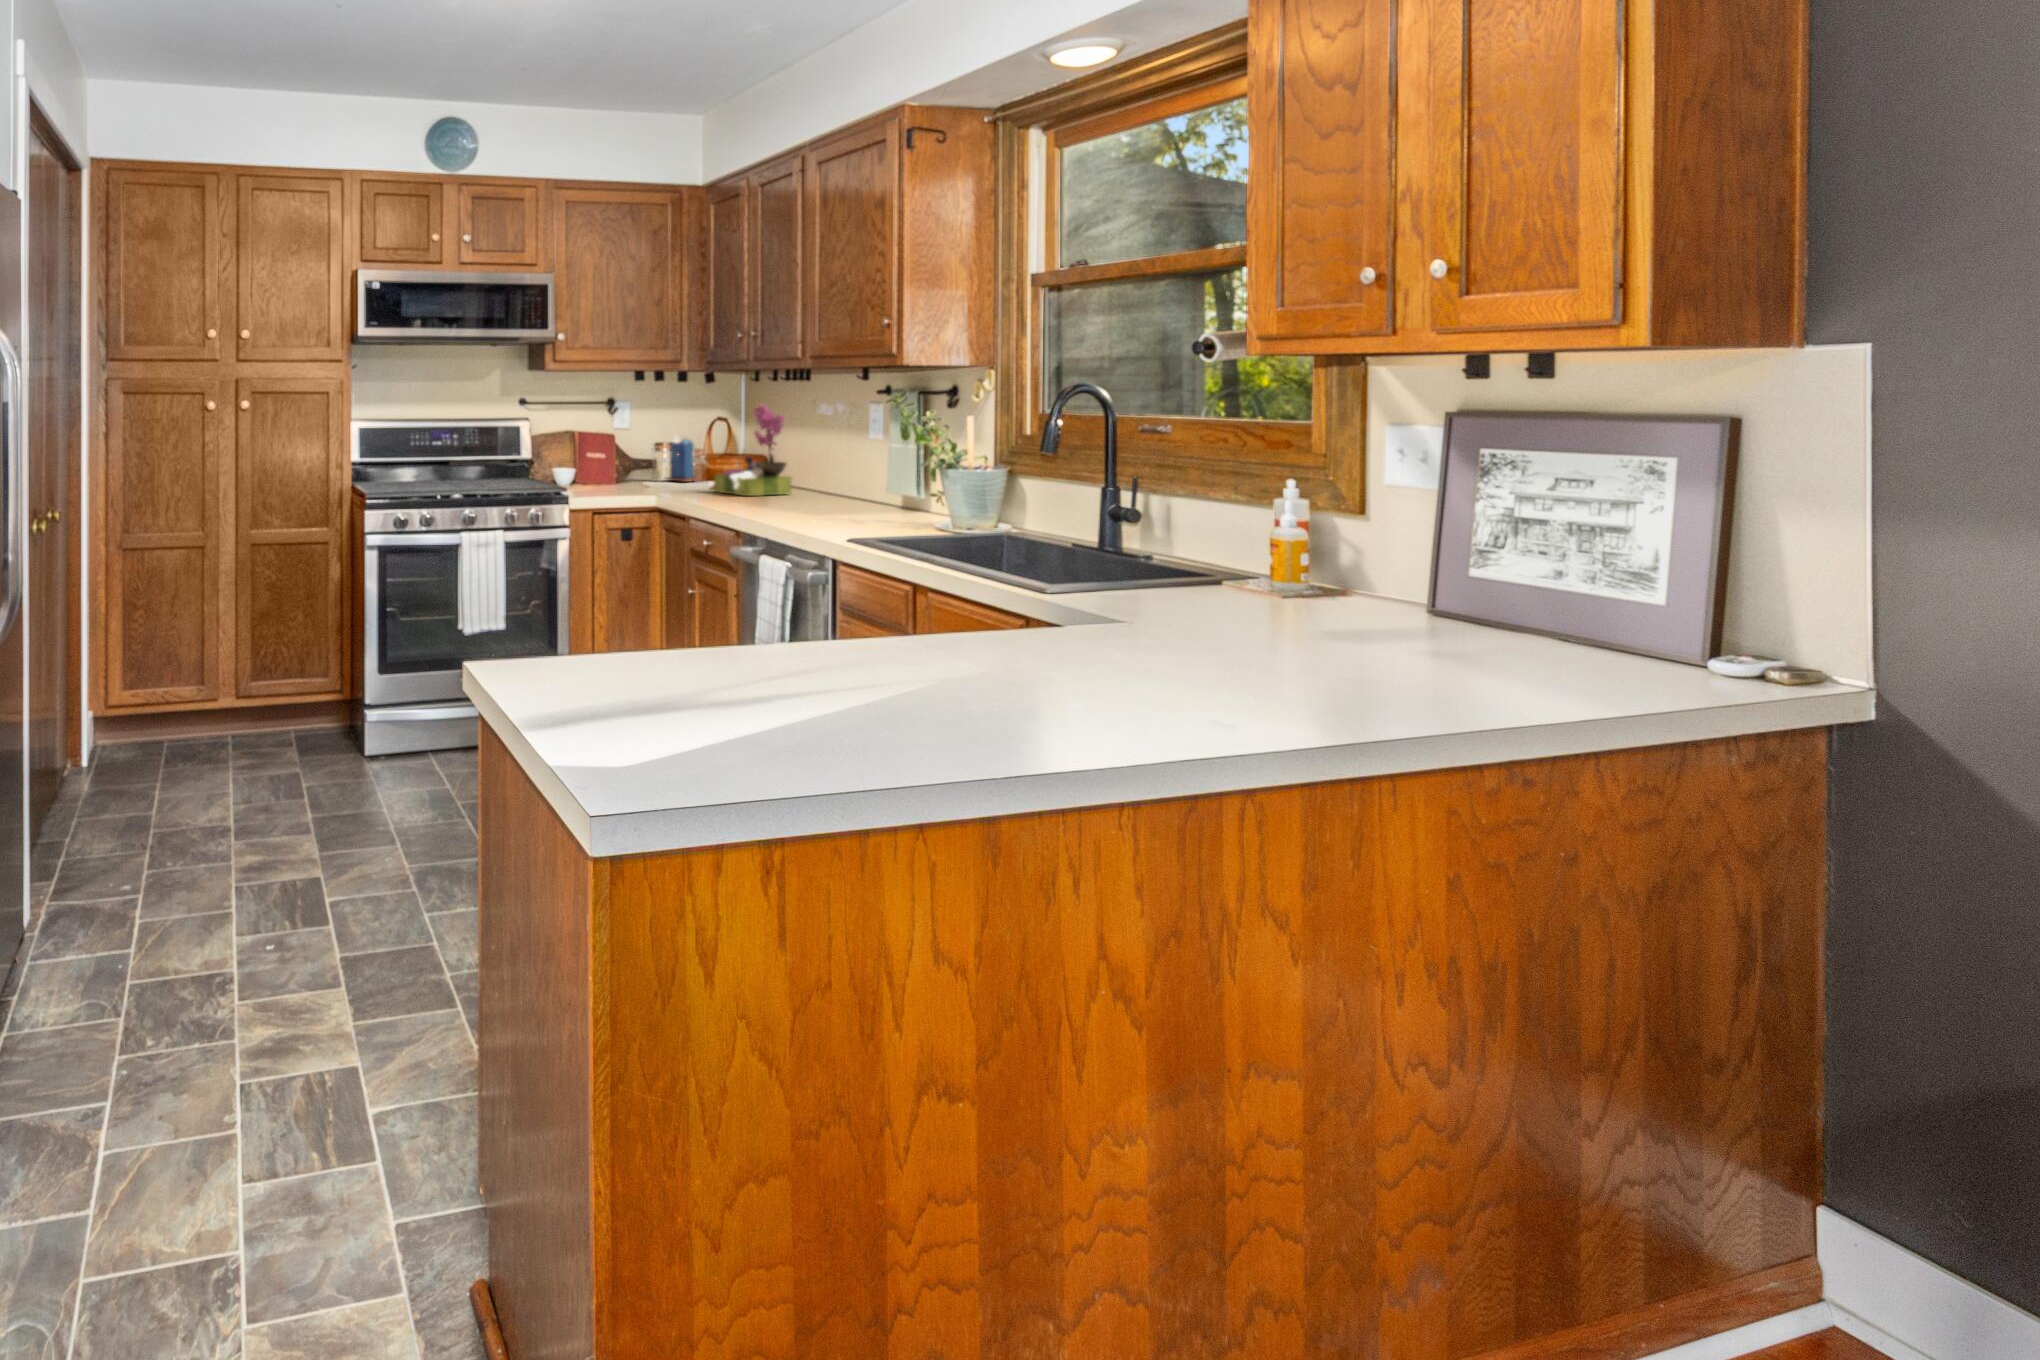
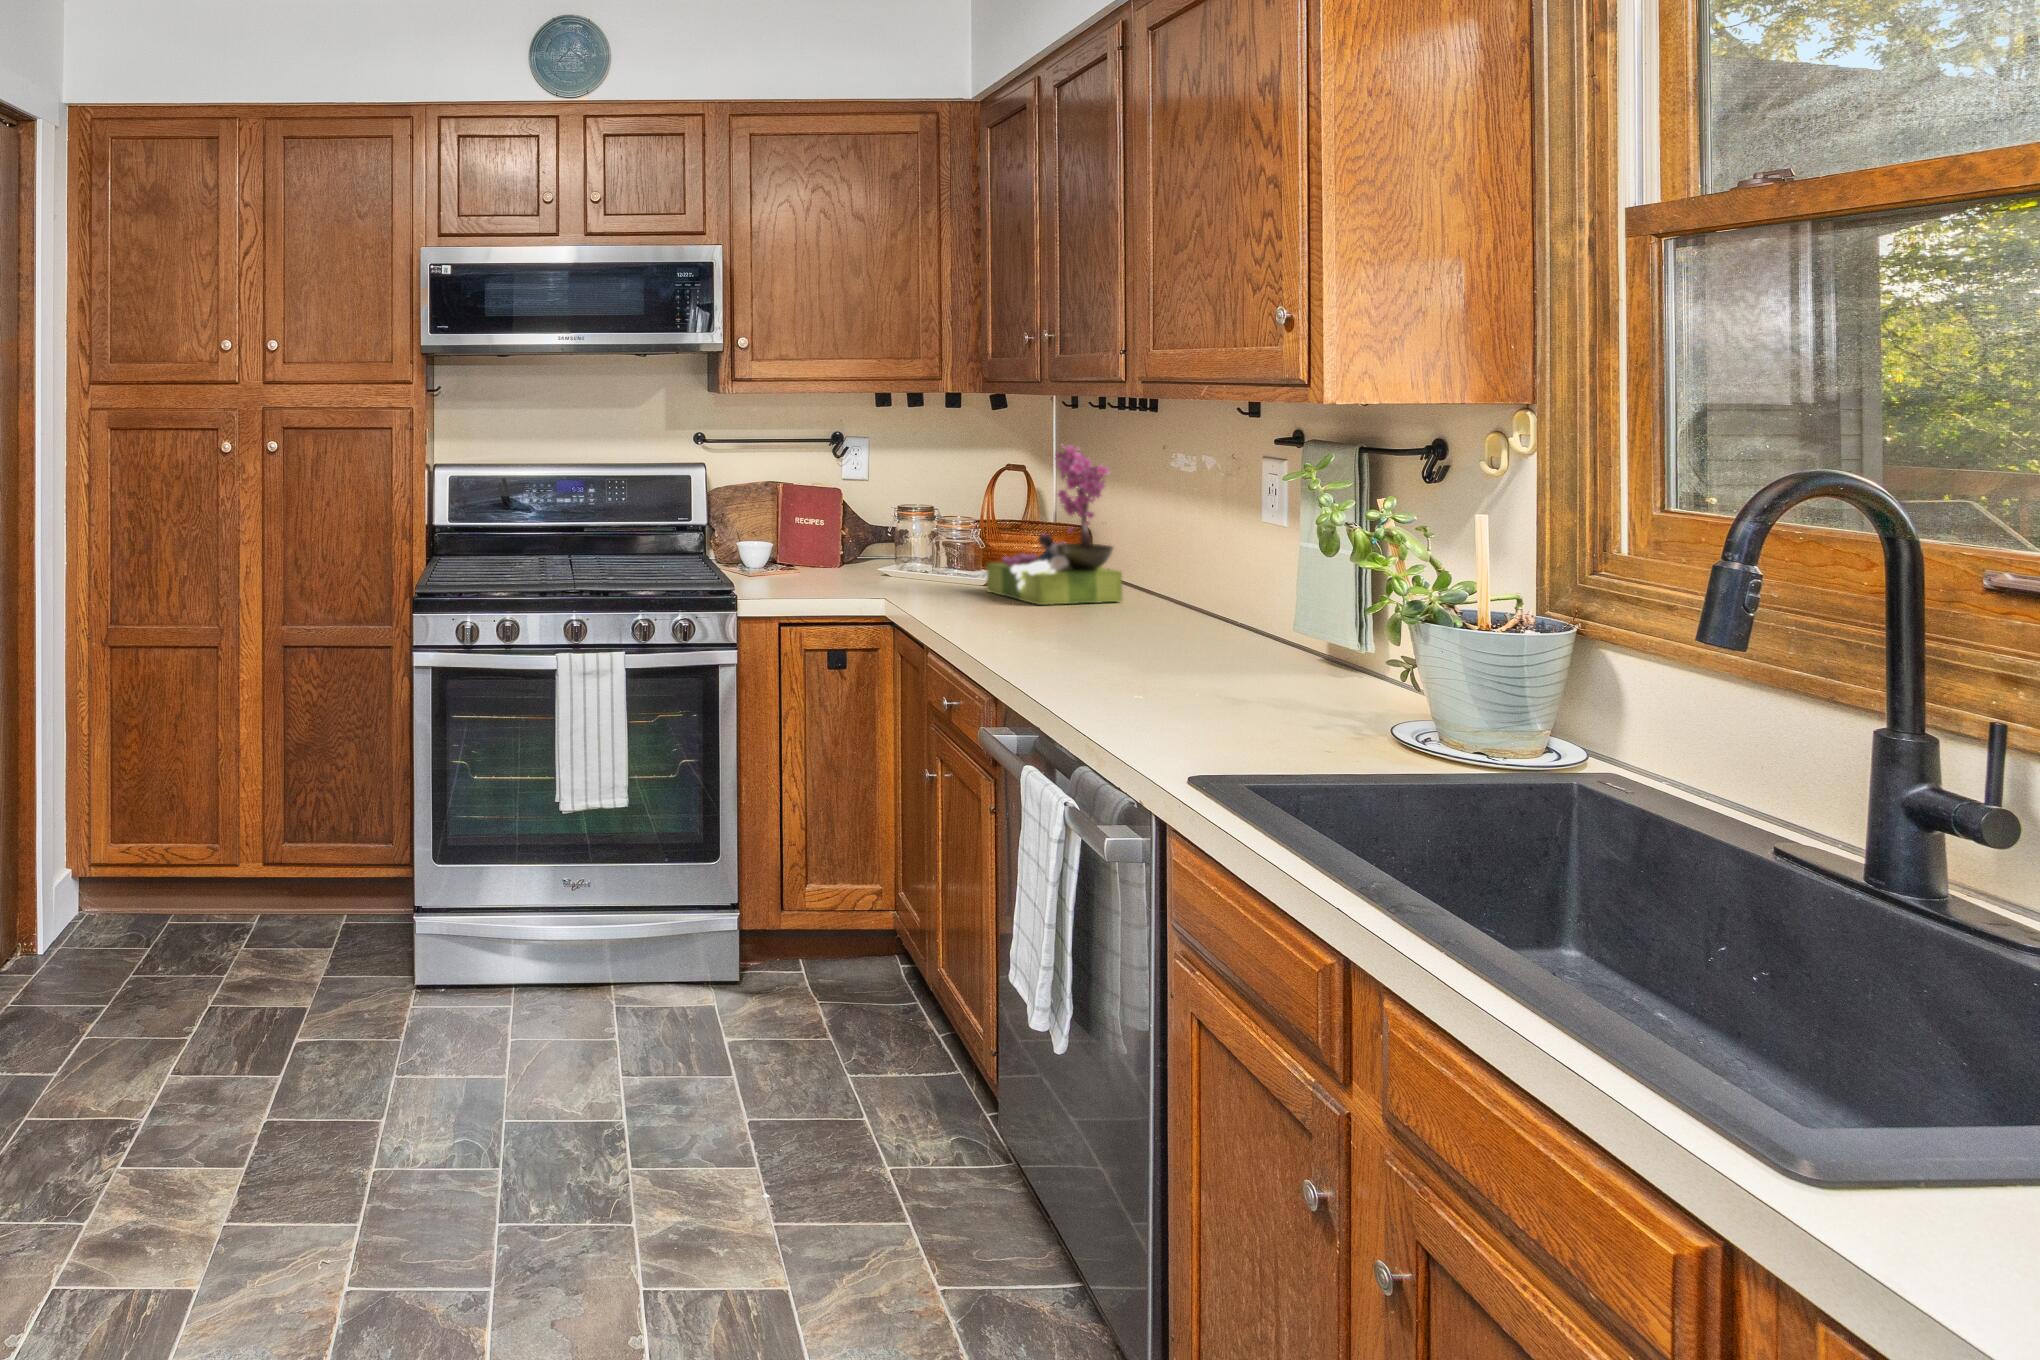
candle: present [665,438,699,482] -> none [919,490,979,566]

